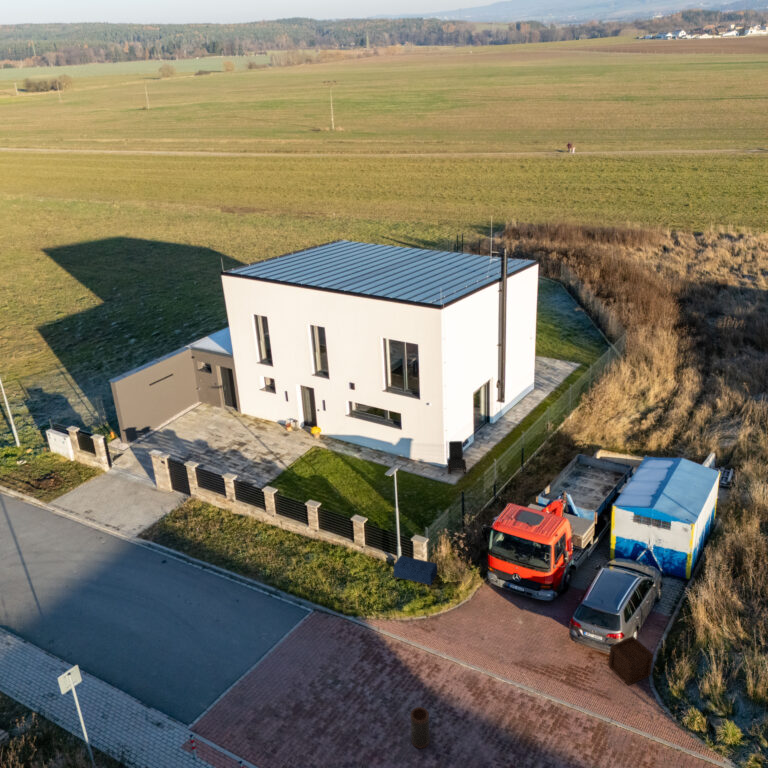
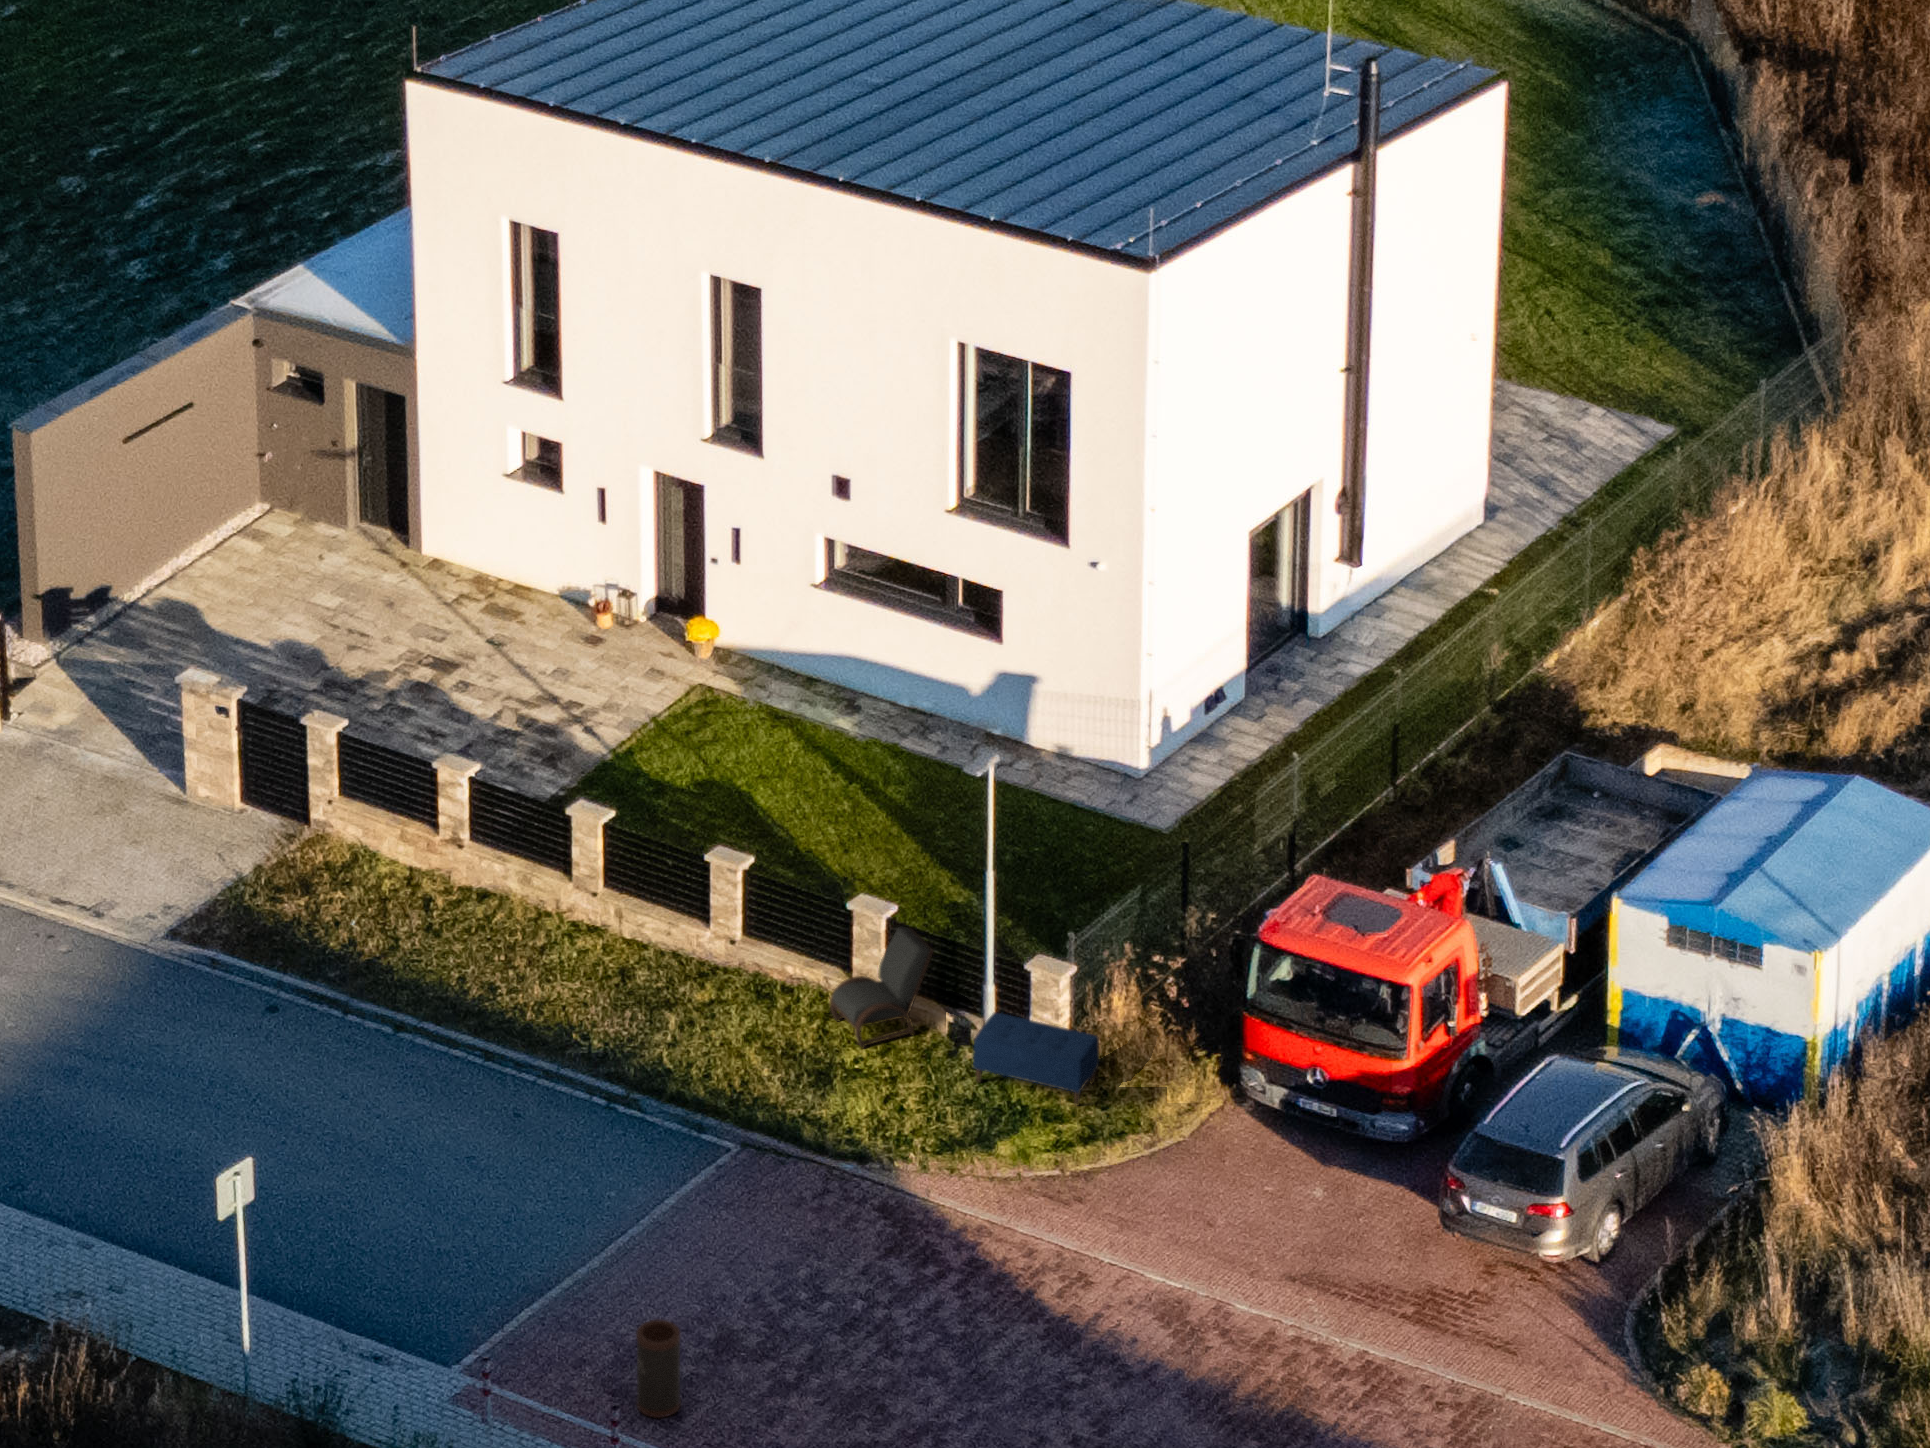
lounge chair: present [447,441,466,474] -> present [830,927,933,1048]
wooden crate: present [608,636,653,685] -> none [1529,1214,1636,1328]
trash can: present [411,707,430,748] -> present [636,1320,680,1418]

